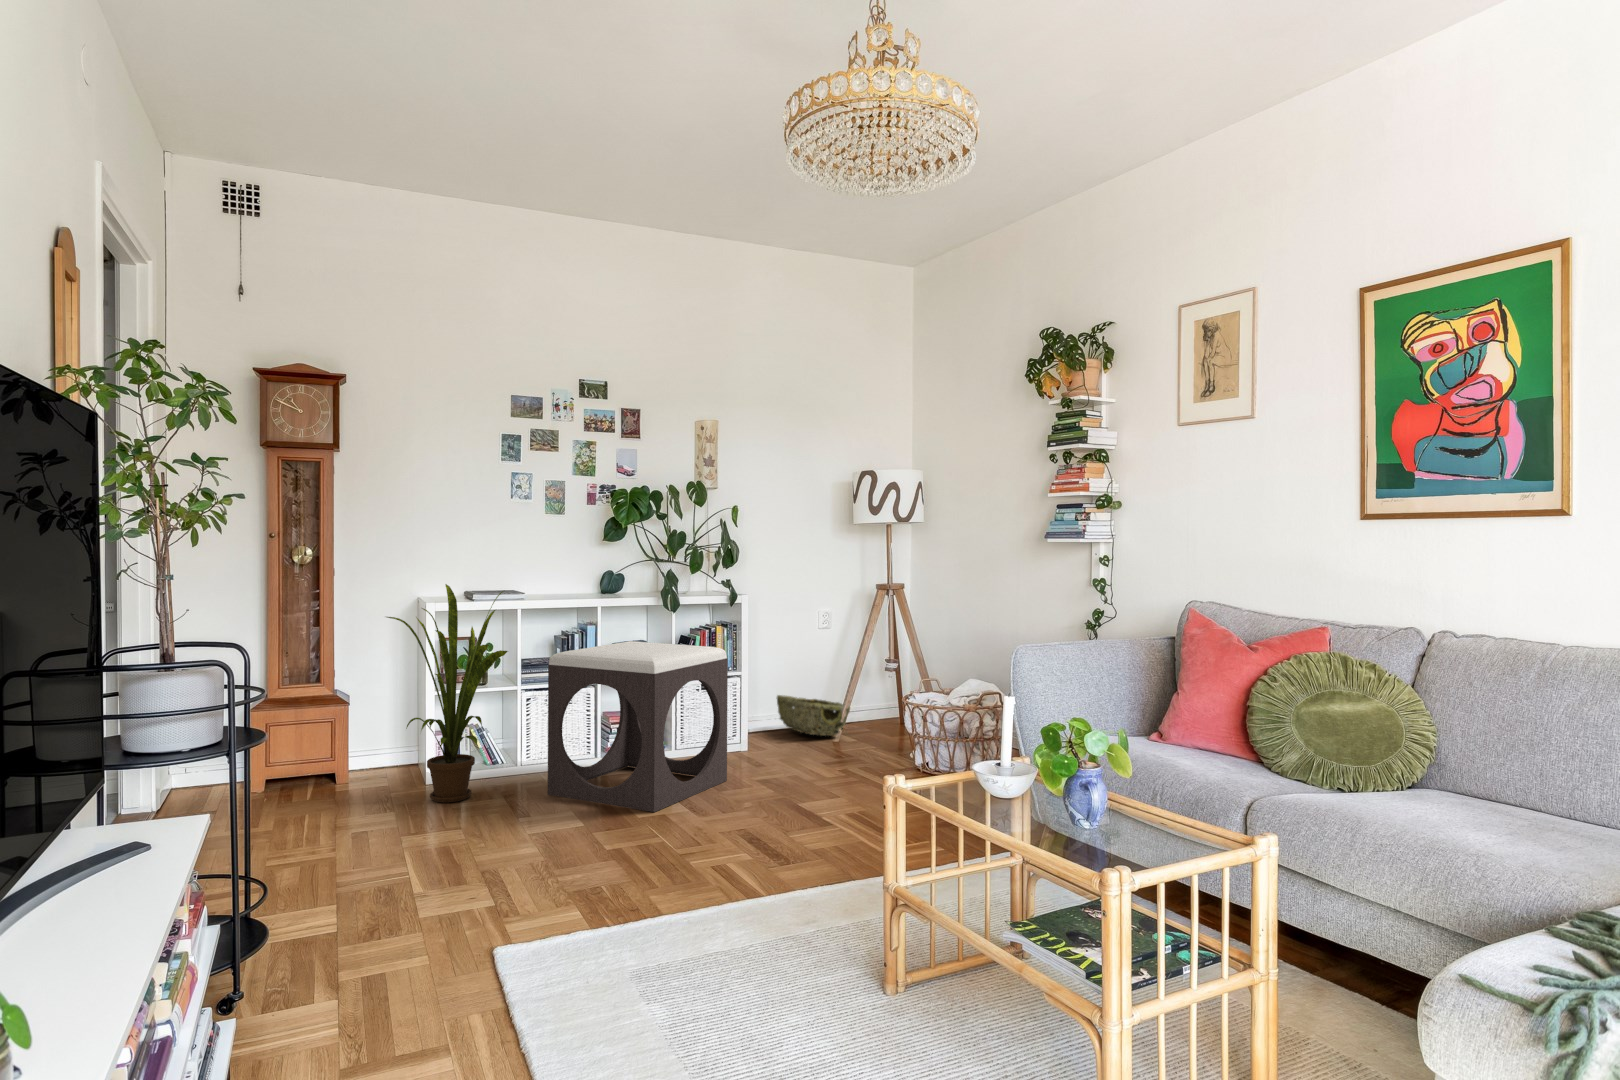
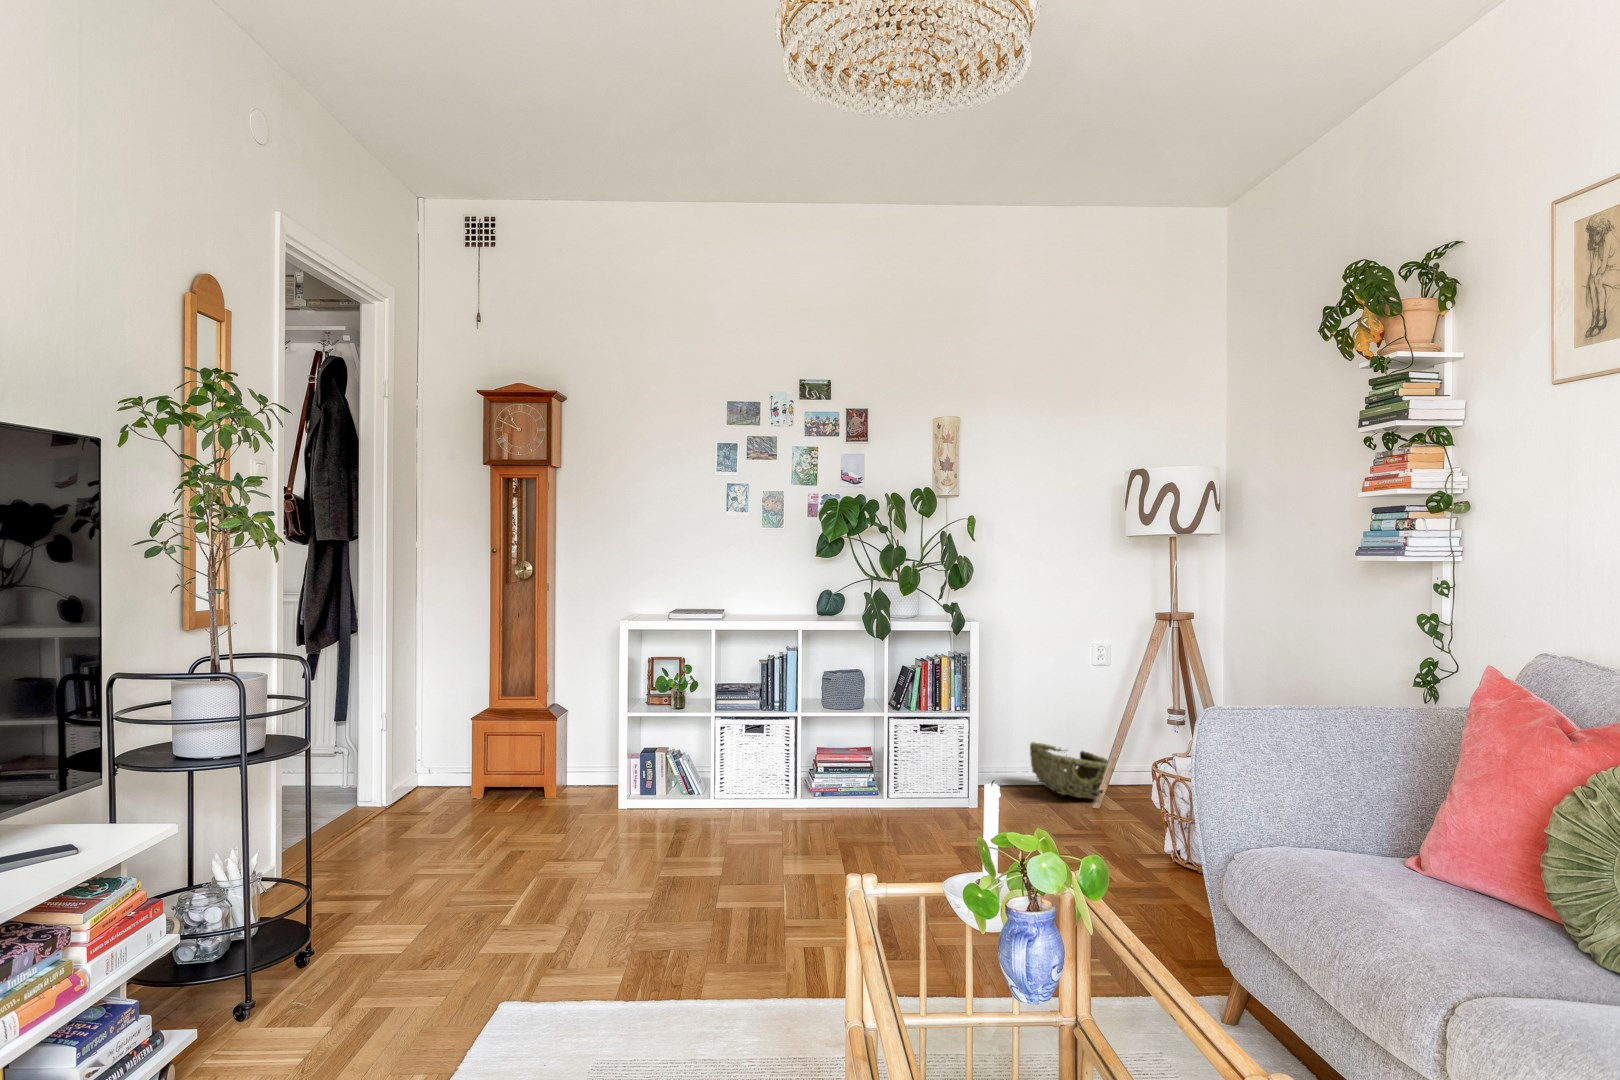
house plant: present [387,584,508,803] -> none [564,600,686,829]
footstool: present [548,641,728,812] -> none [719,669,922,870]

